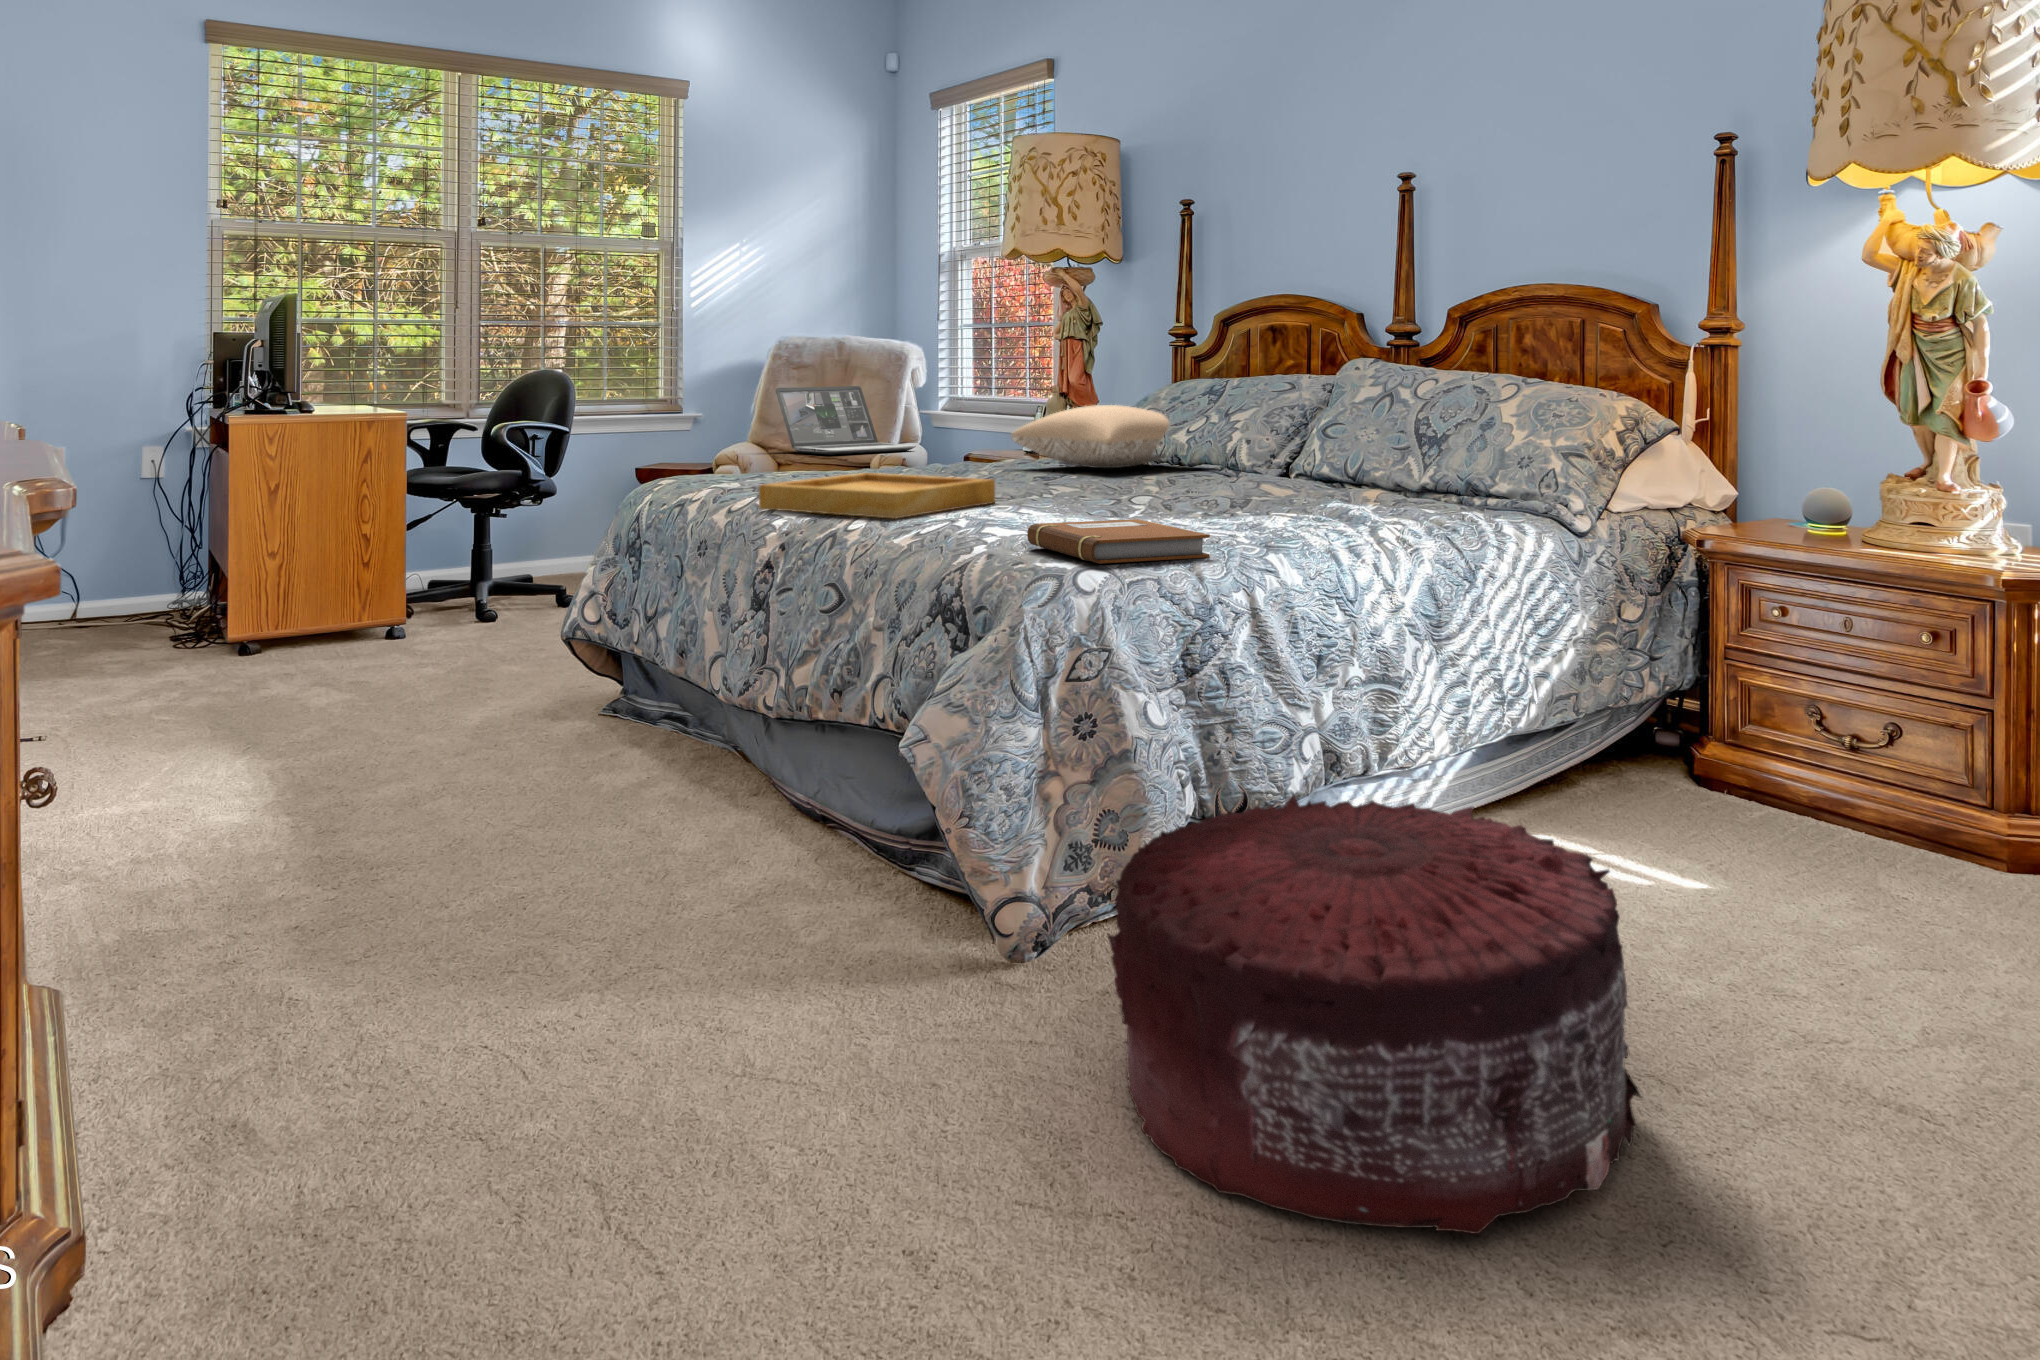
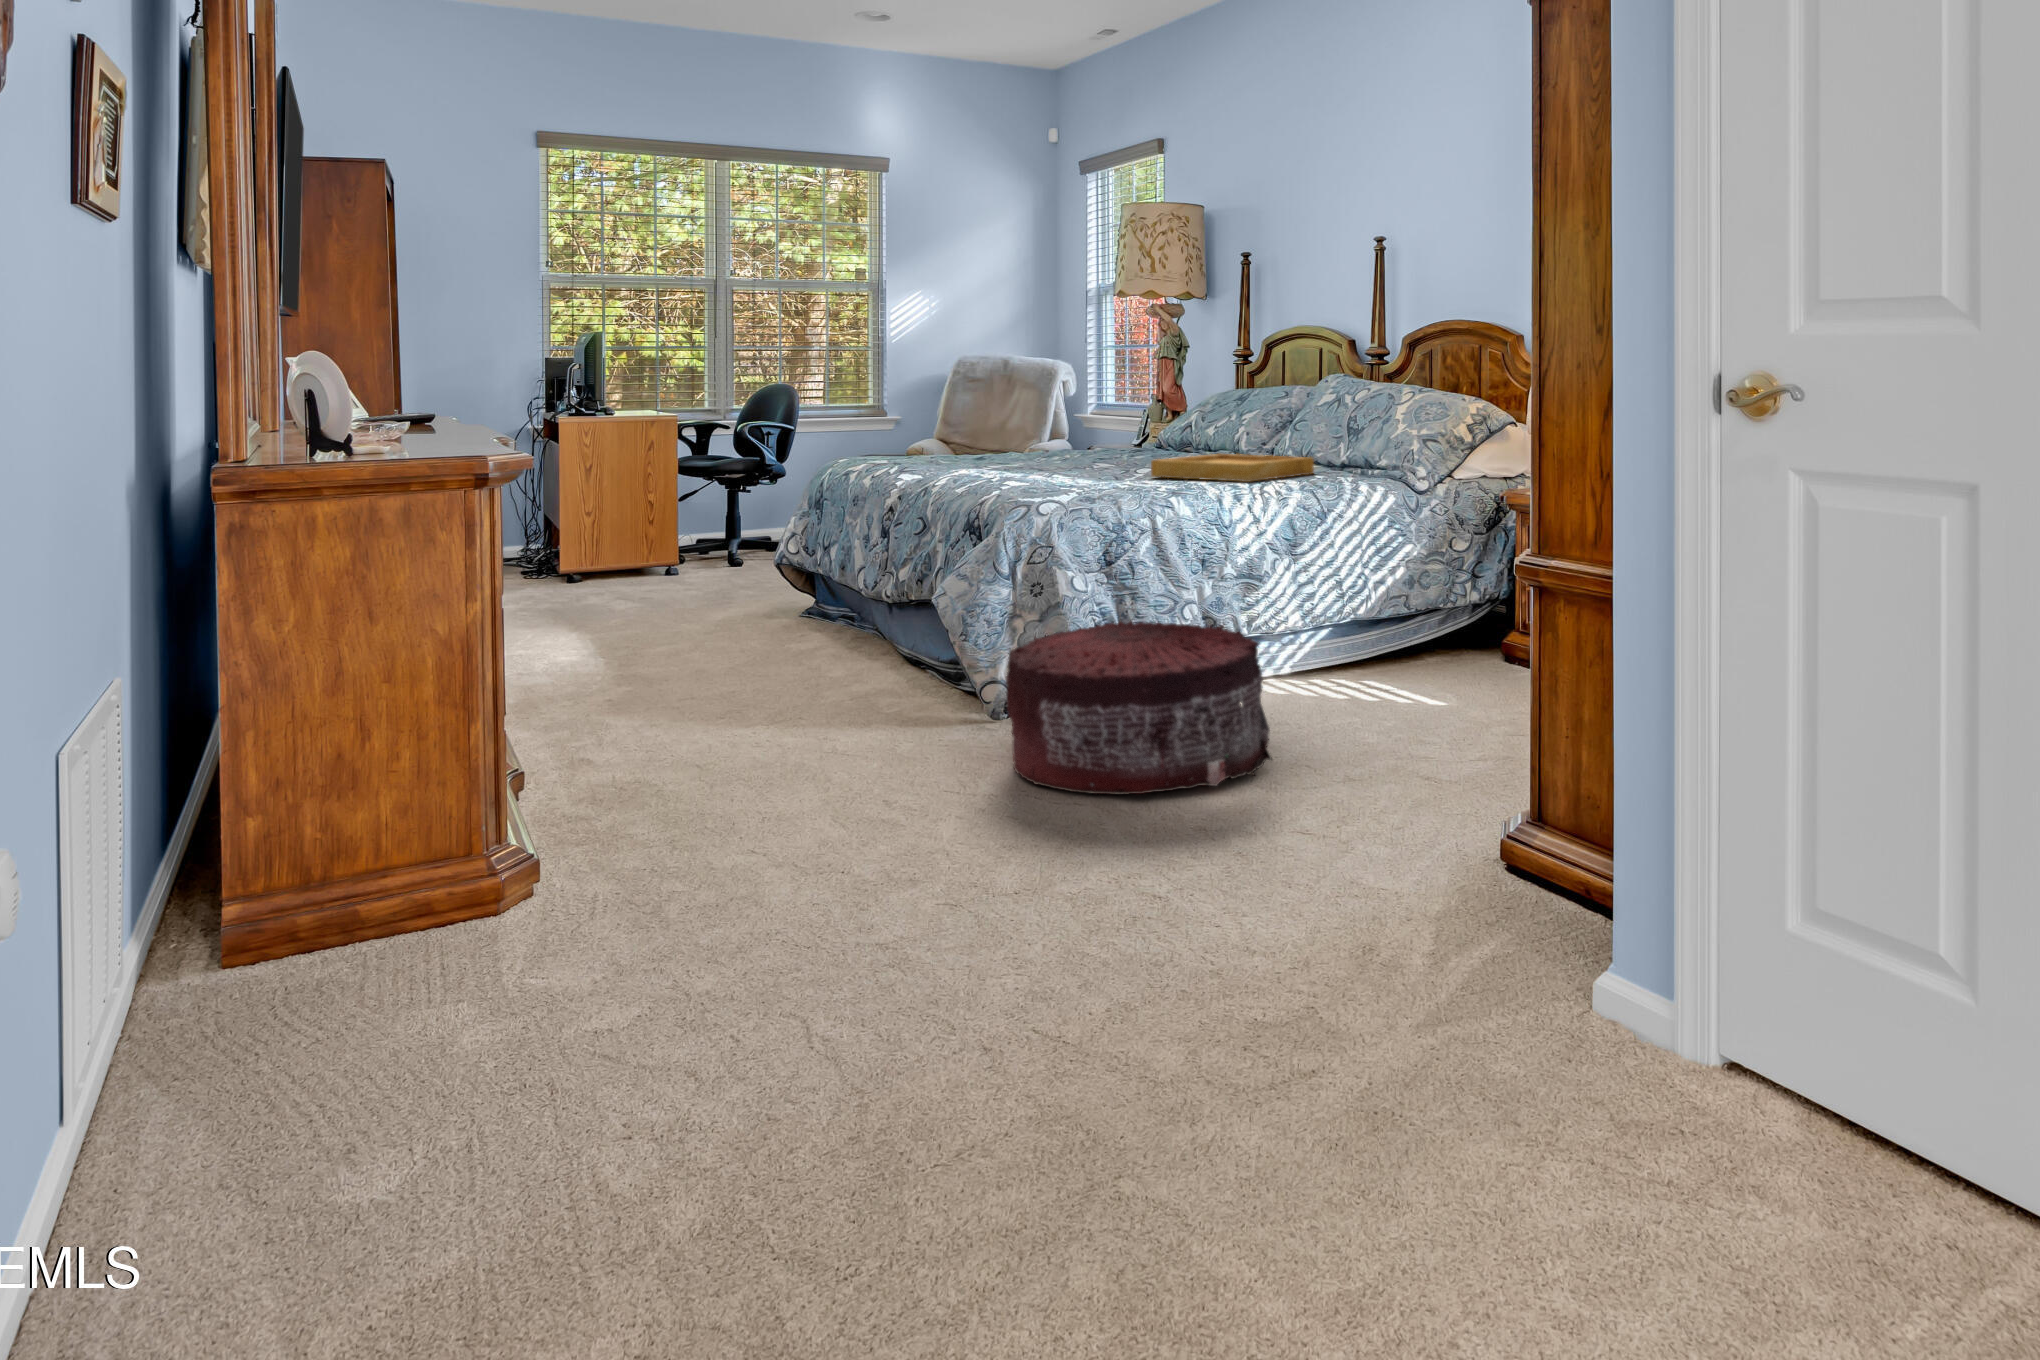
laptop: present [776,386,916,455] -> none [947,395,1050,446]
pillow: present [1011,405,1169,468] -> none [1096,409,1244,453]
tray: present [759,473,995,519] -> present [1151,454,1314,482]
notebook: present [1027,519,1210,564] -> none [1023,476,1119,497]

